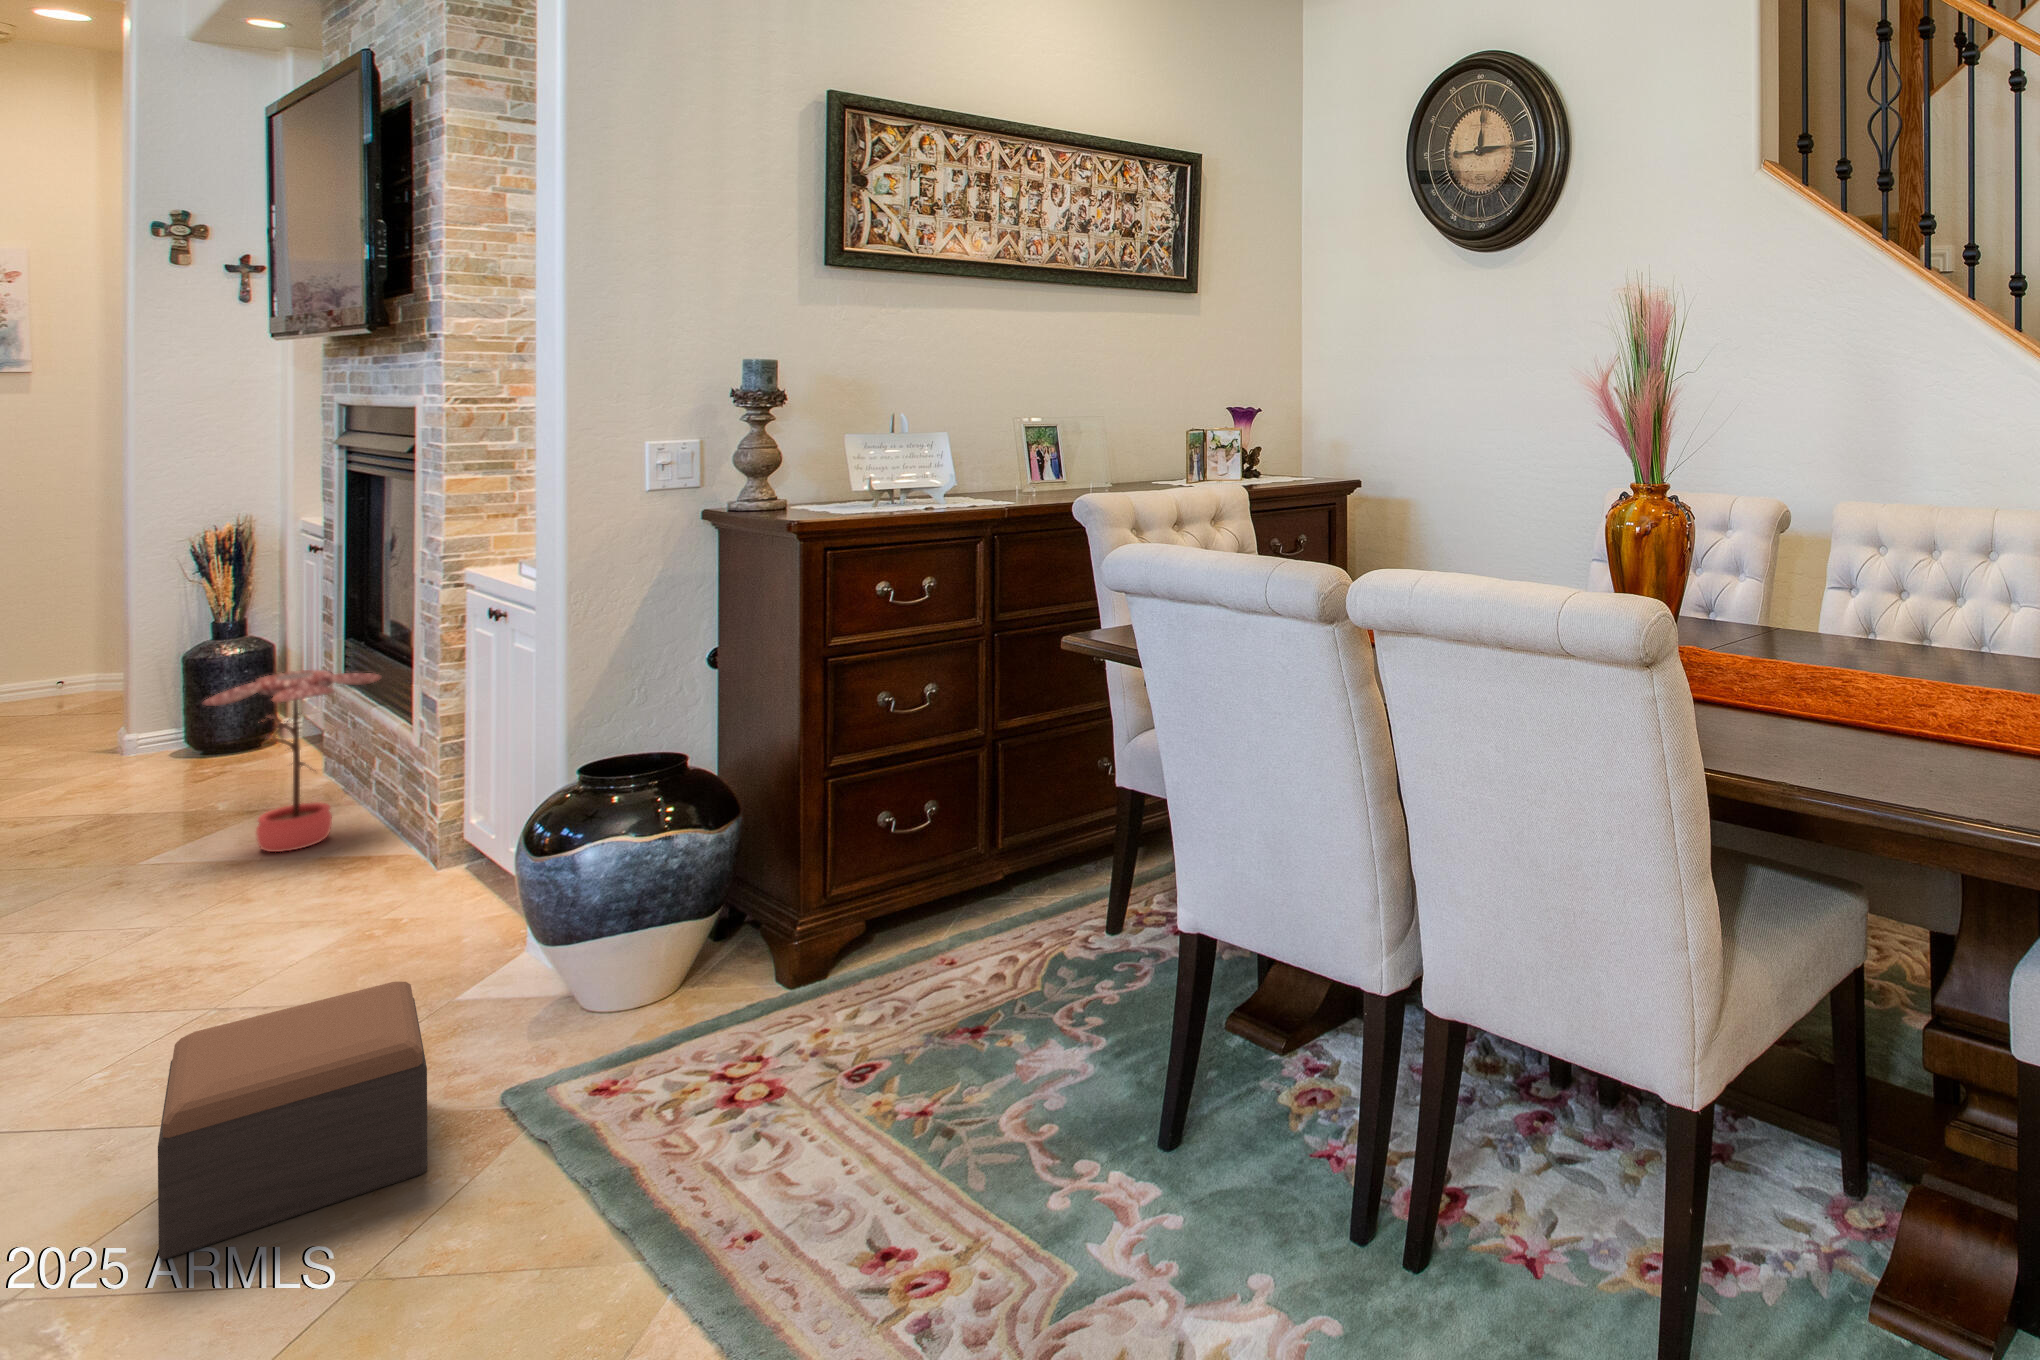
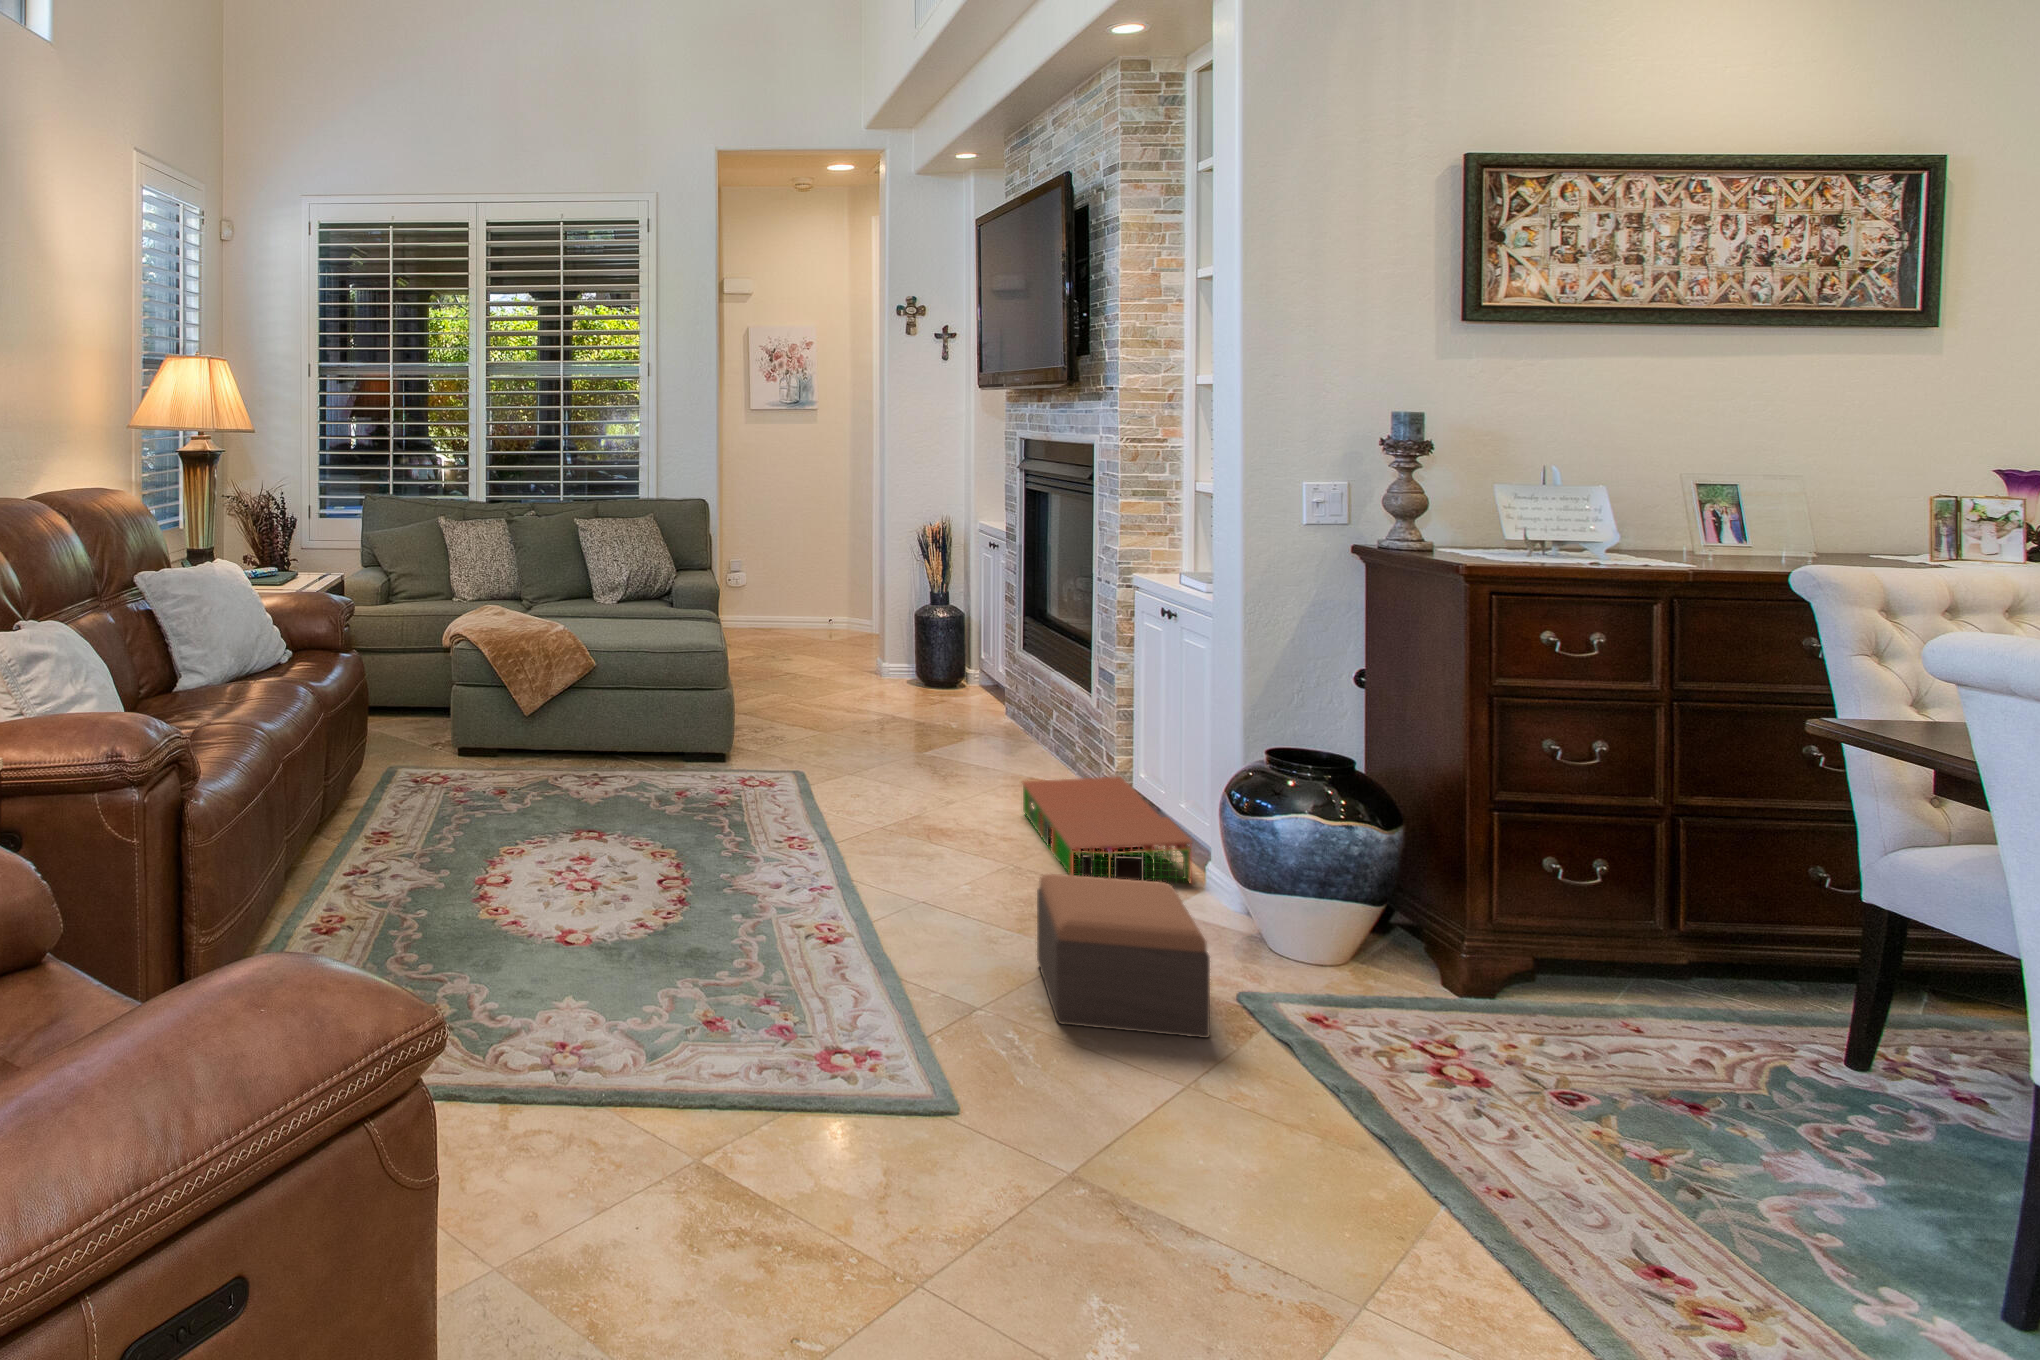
potted plant: present [203,670,381,852] -> none [962,635,1065,767]
storage bin: none [271,829,504,1002] -> present [1023,776,1192,882]

